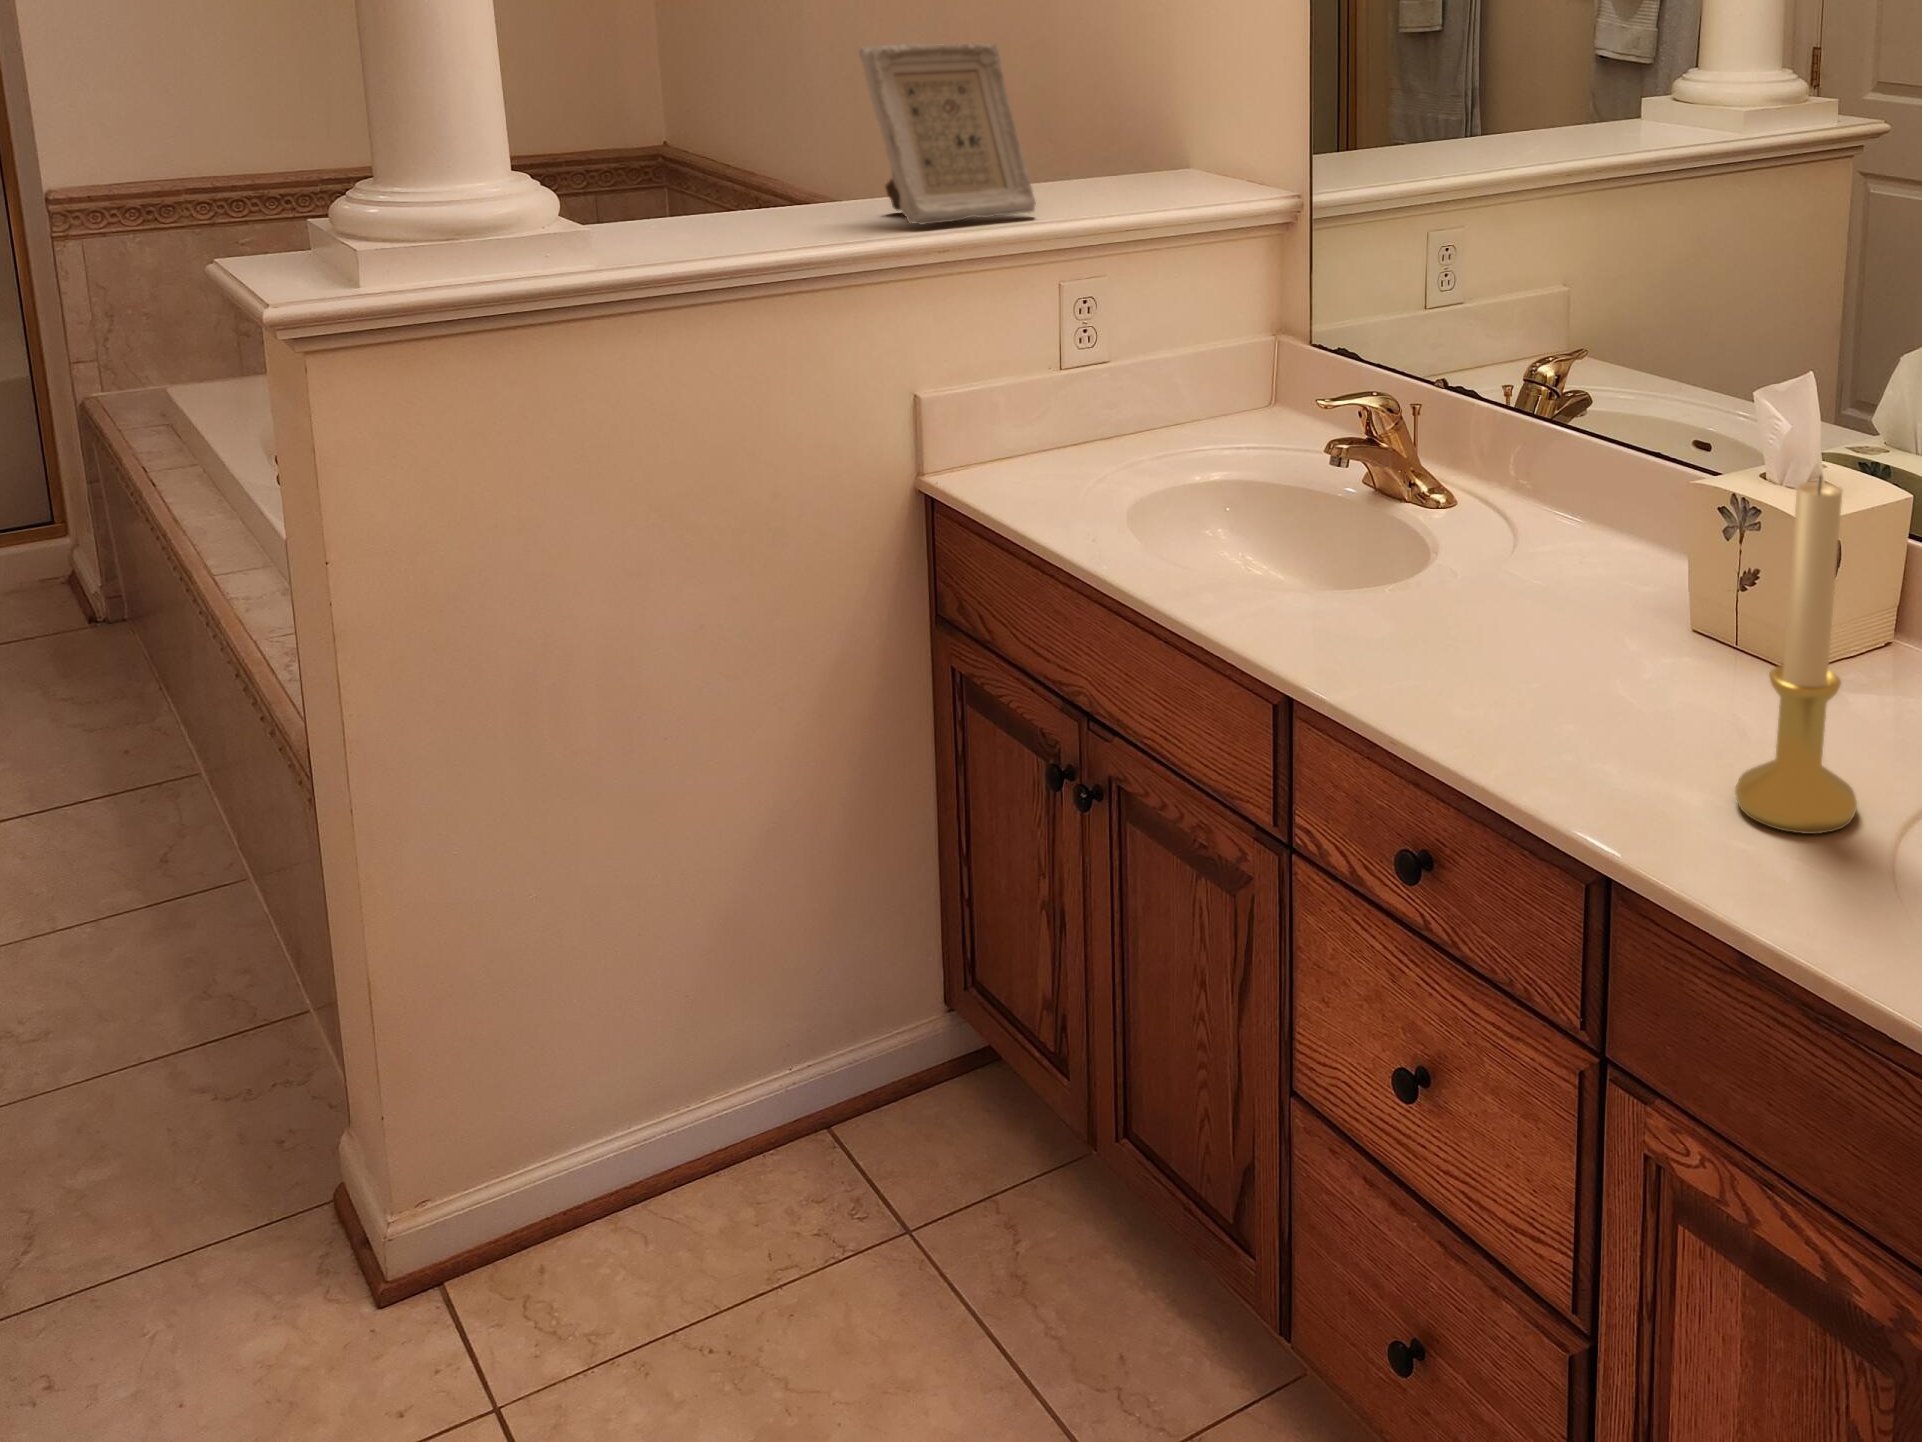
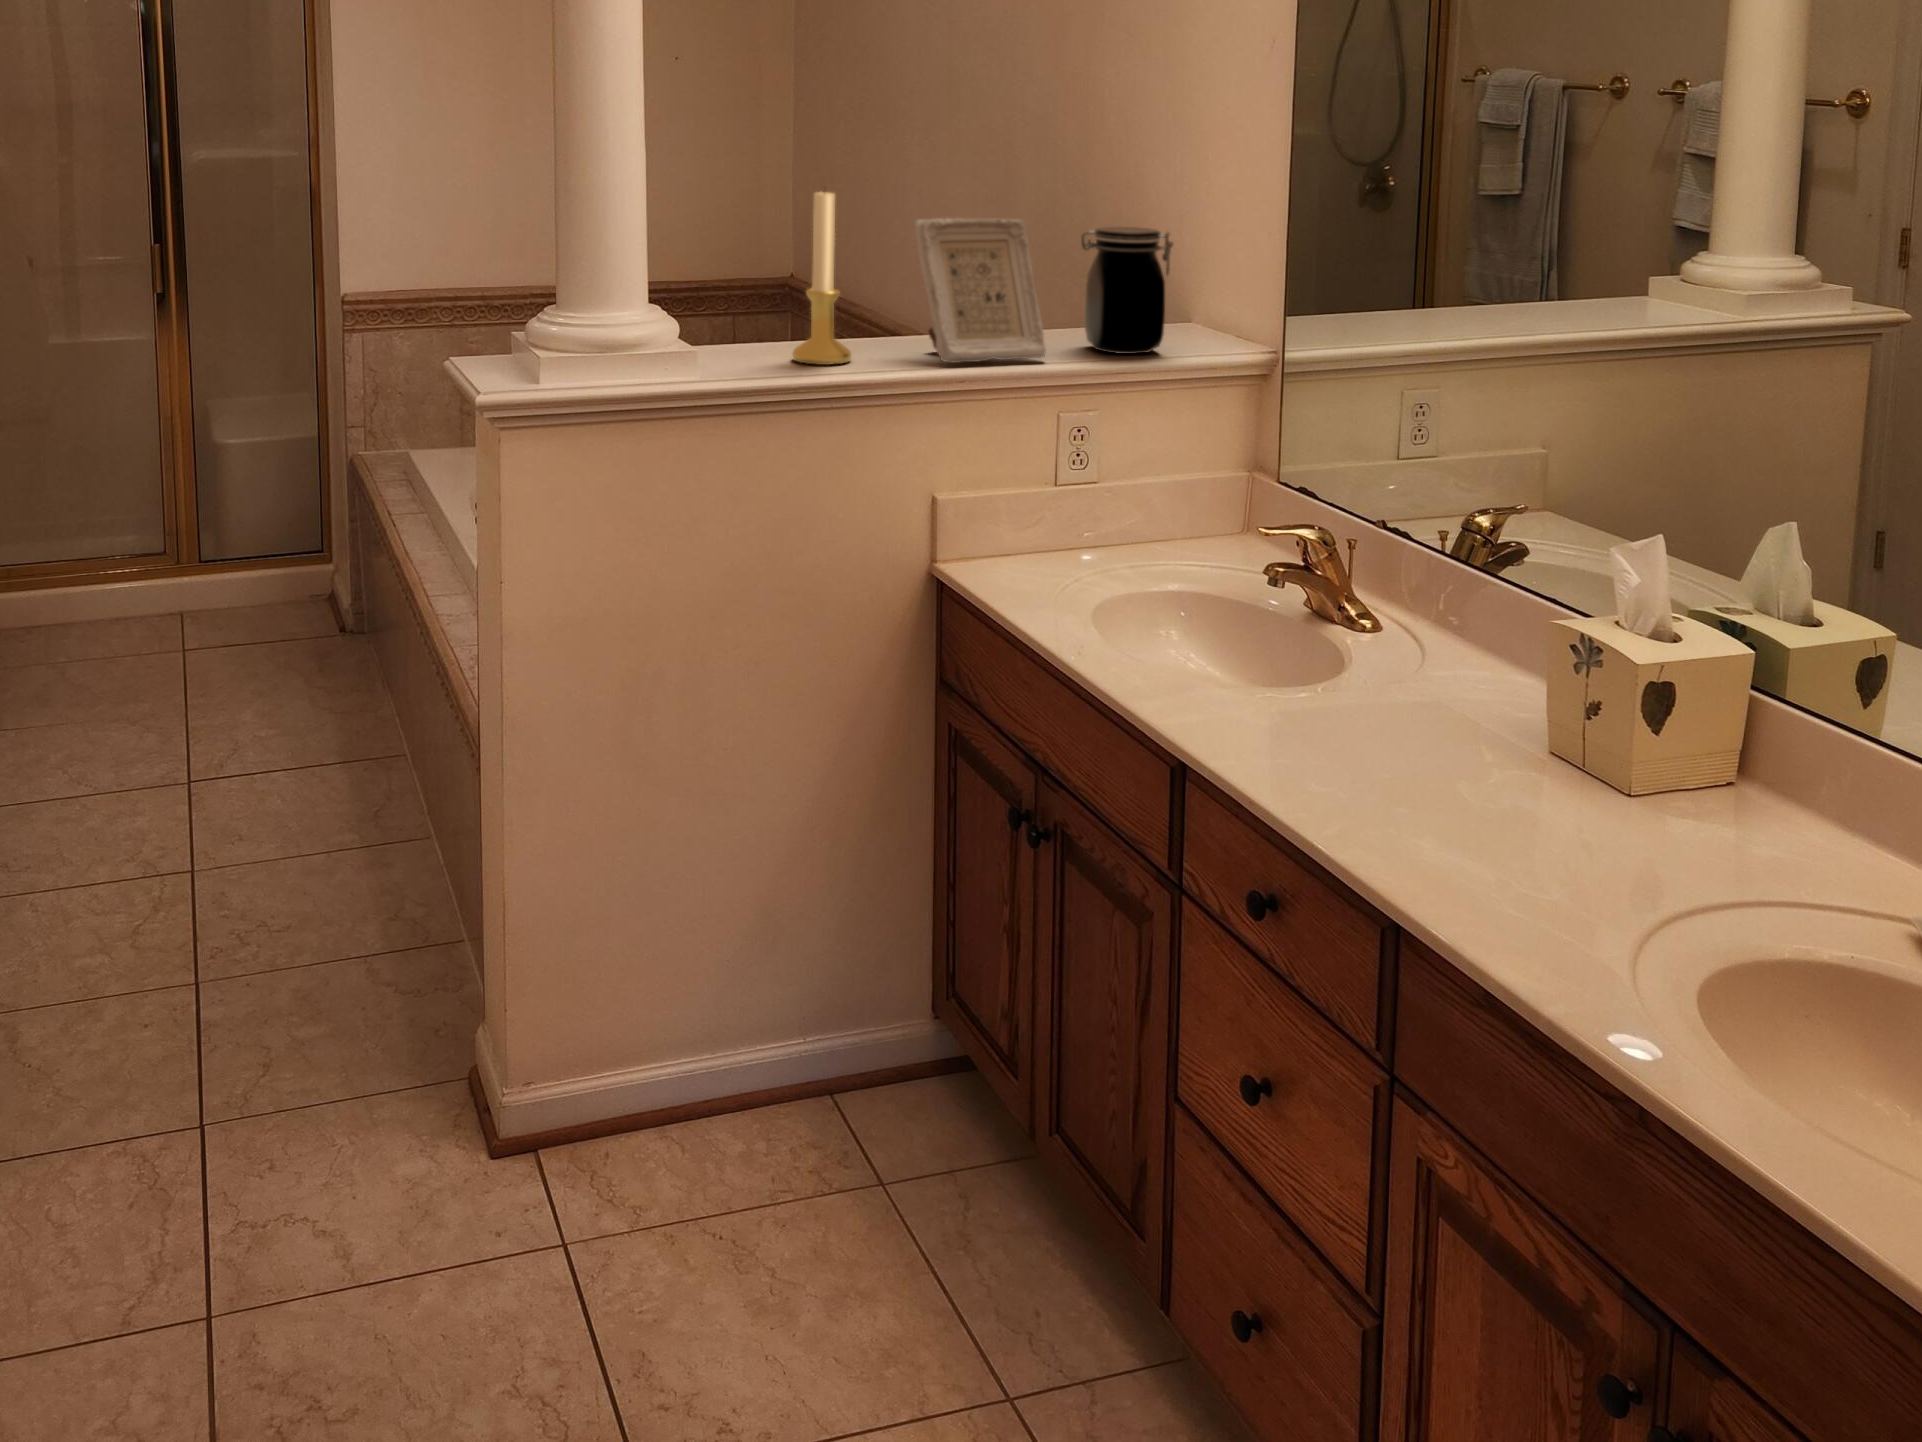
jar: none [1065,51,1175,203] -> present [1081,227,1173,354]
candle holder: present [1735,476,1857,834] -> present [792,192,851,365]

